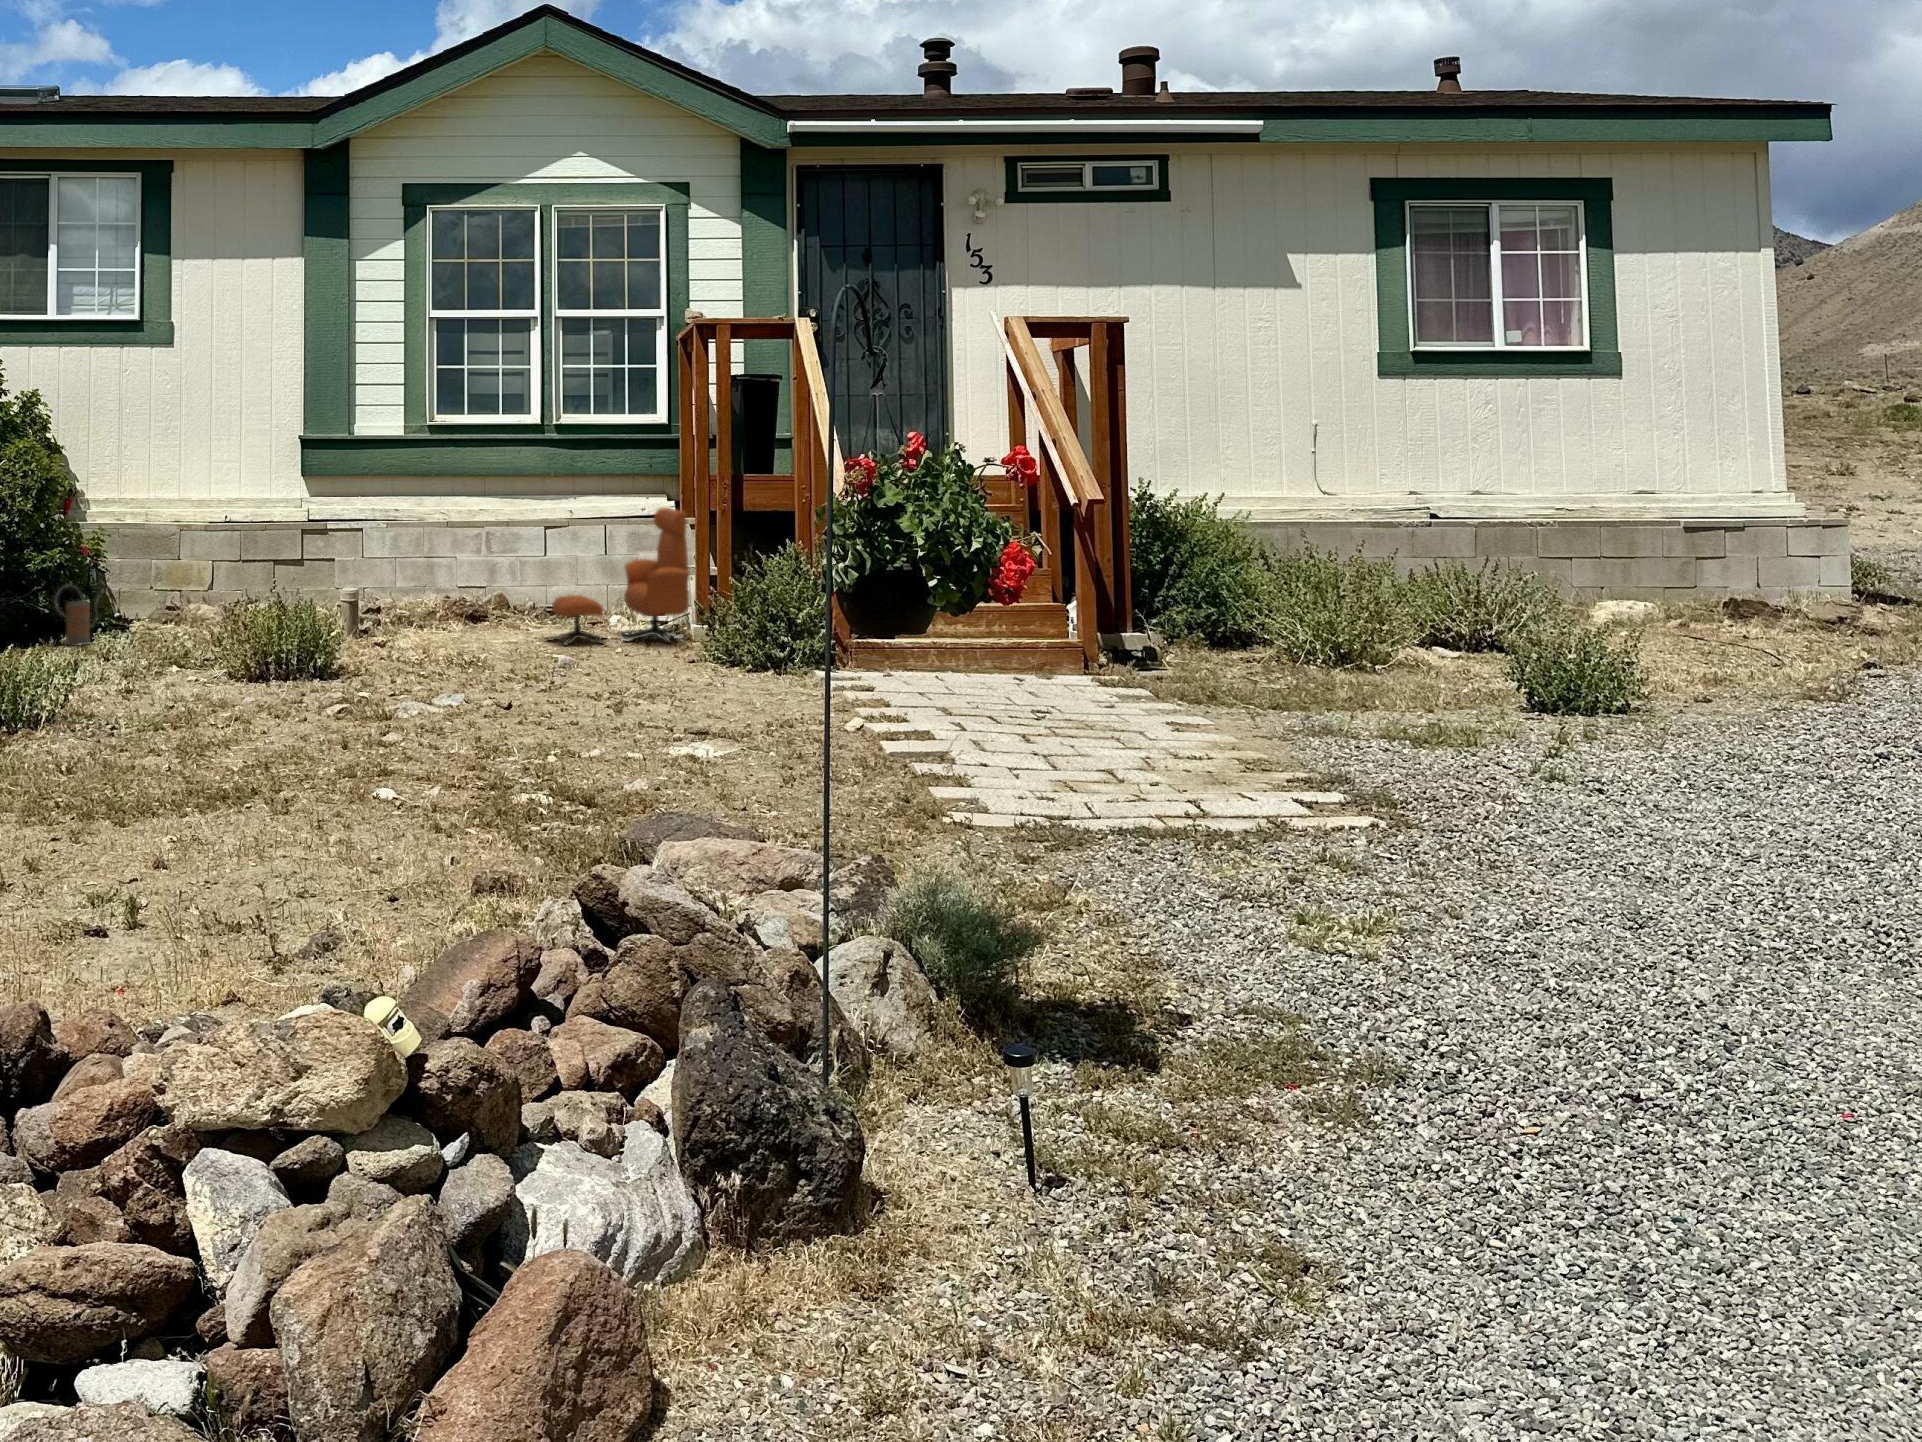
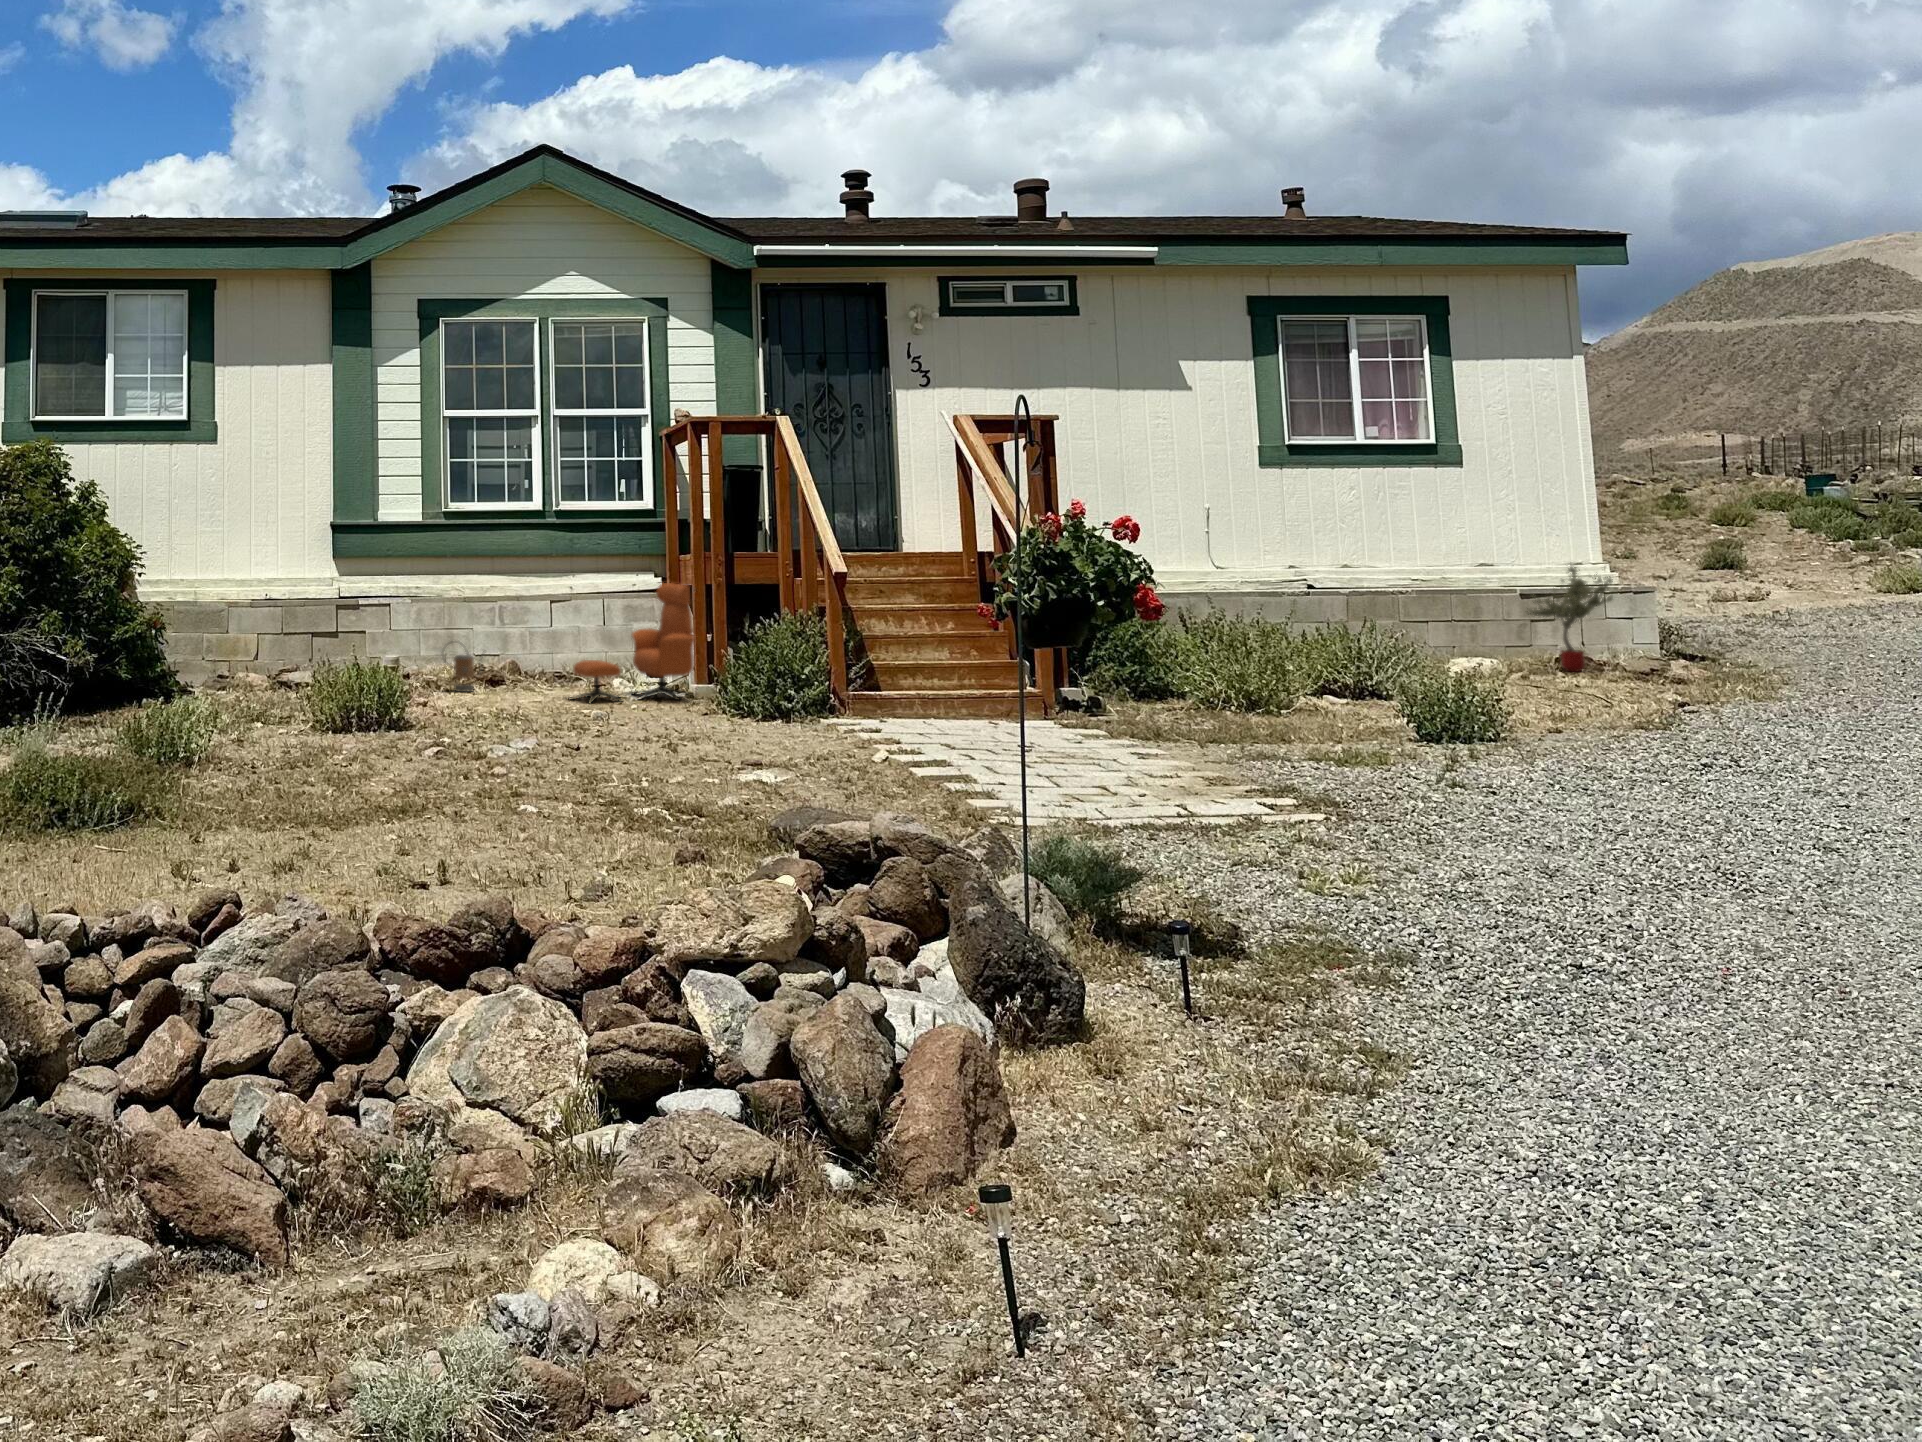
potted tree: none [1698,489,1810,618] -> present [1528,564,1613,672]
watering can: present [55,585,99,646] -> present [446,653,482,692]

